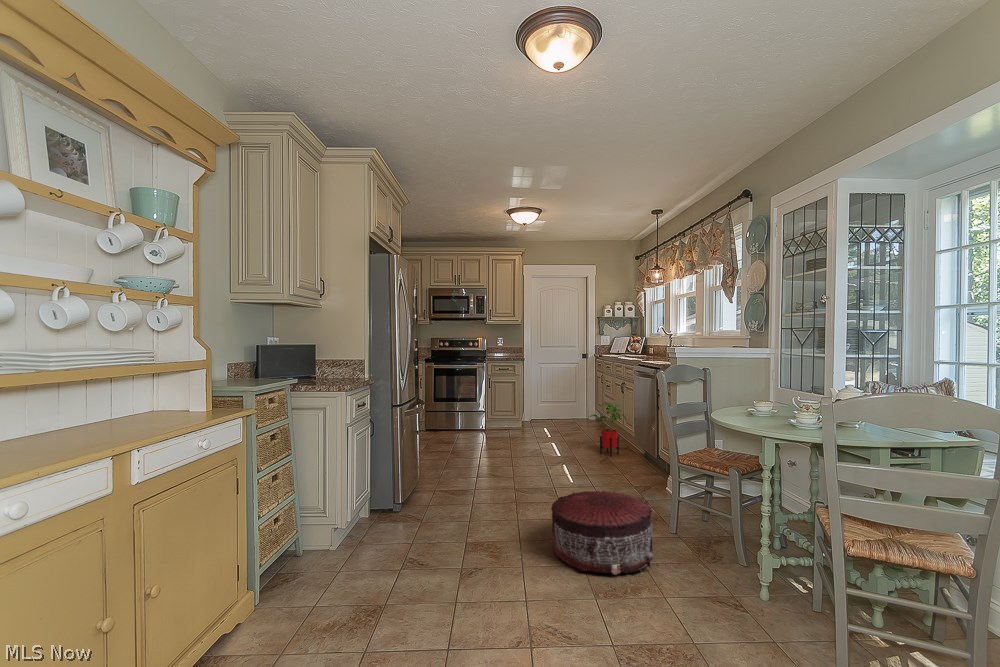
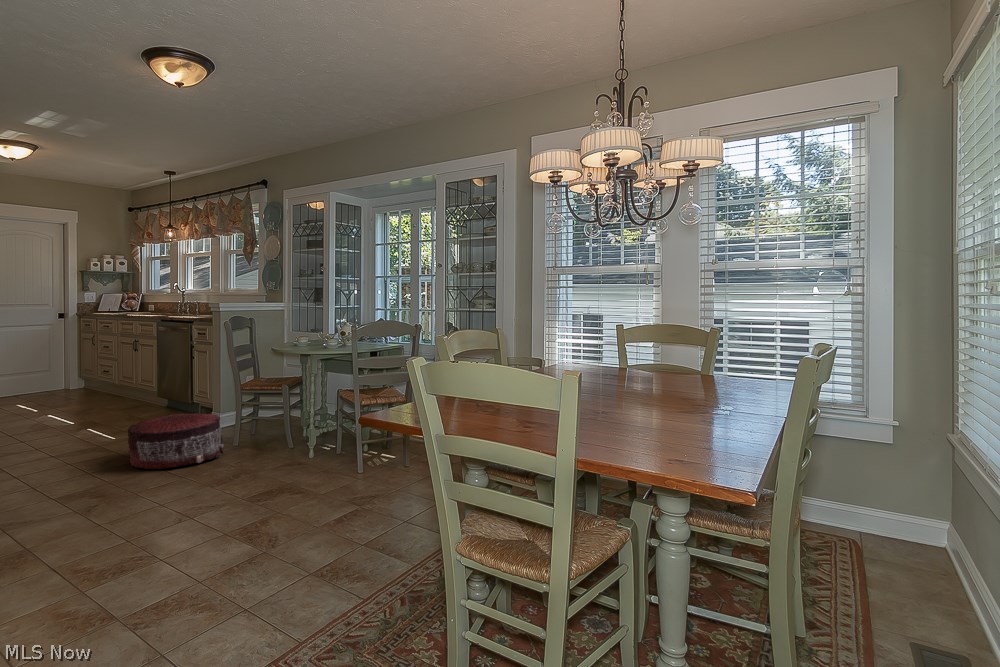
house plant: present [590,402,626,456] -> none [101,357,143,412]

